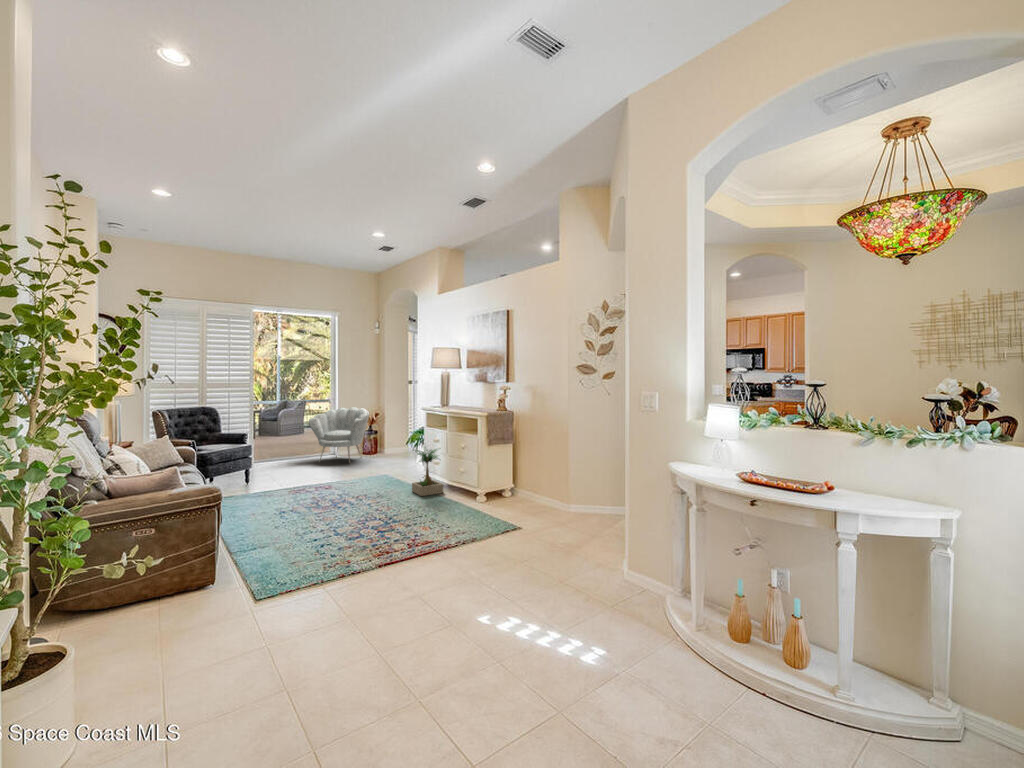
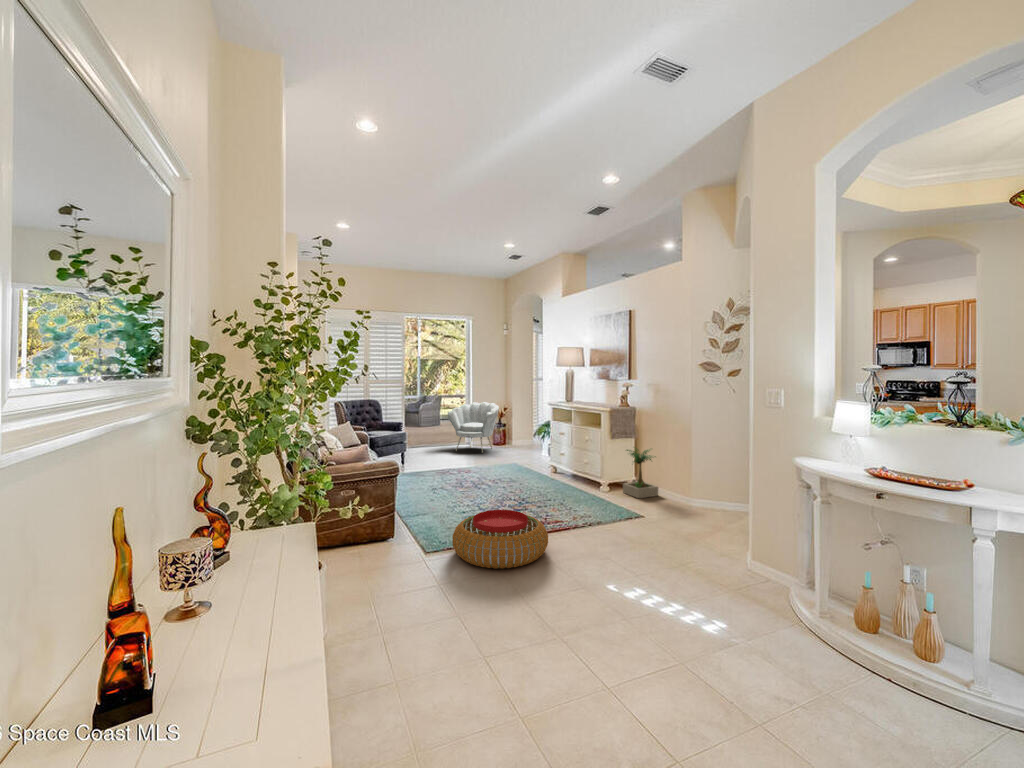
potted plant: present [412,449,443,496] -> present [623,448,658,498]
pouf: none [291,536,413,613] -> present [452,510,548,568]

